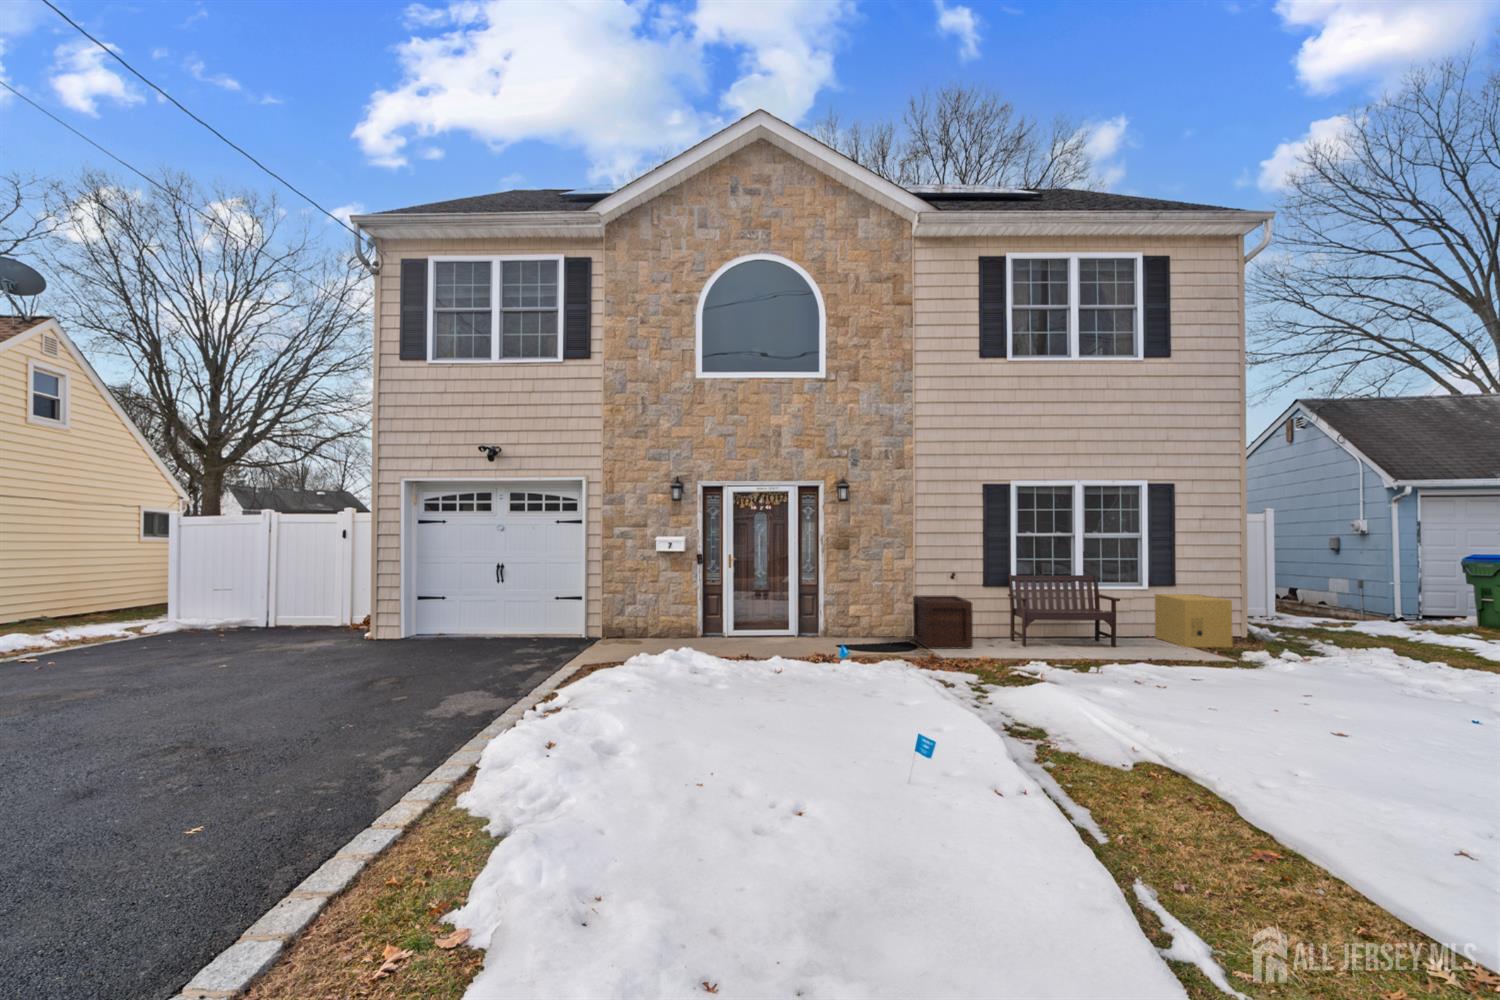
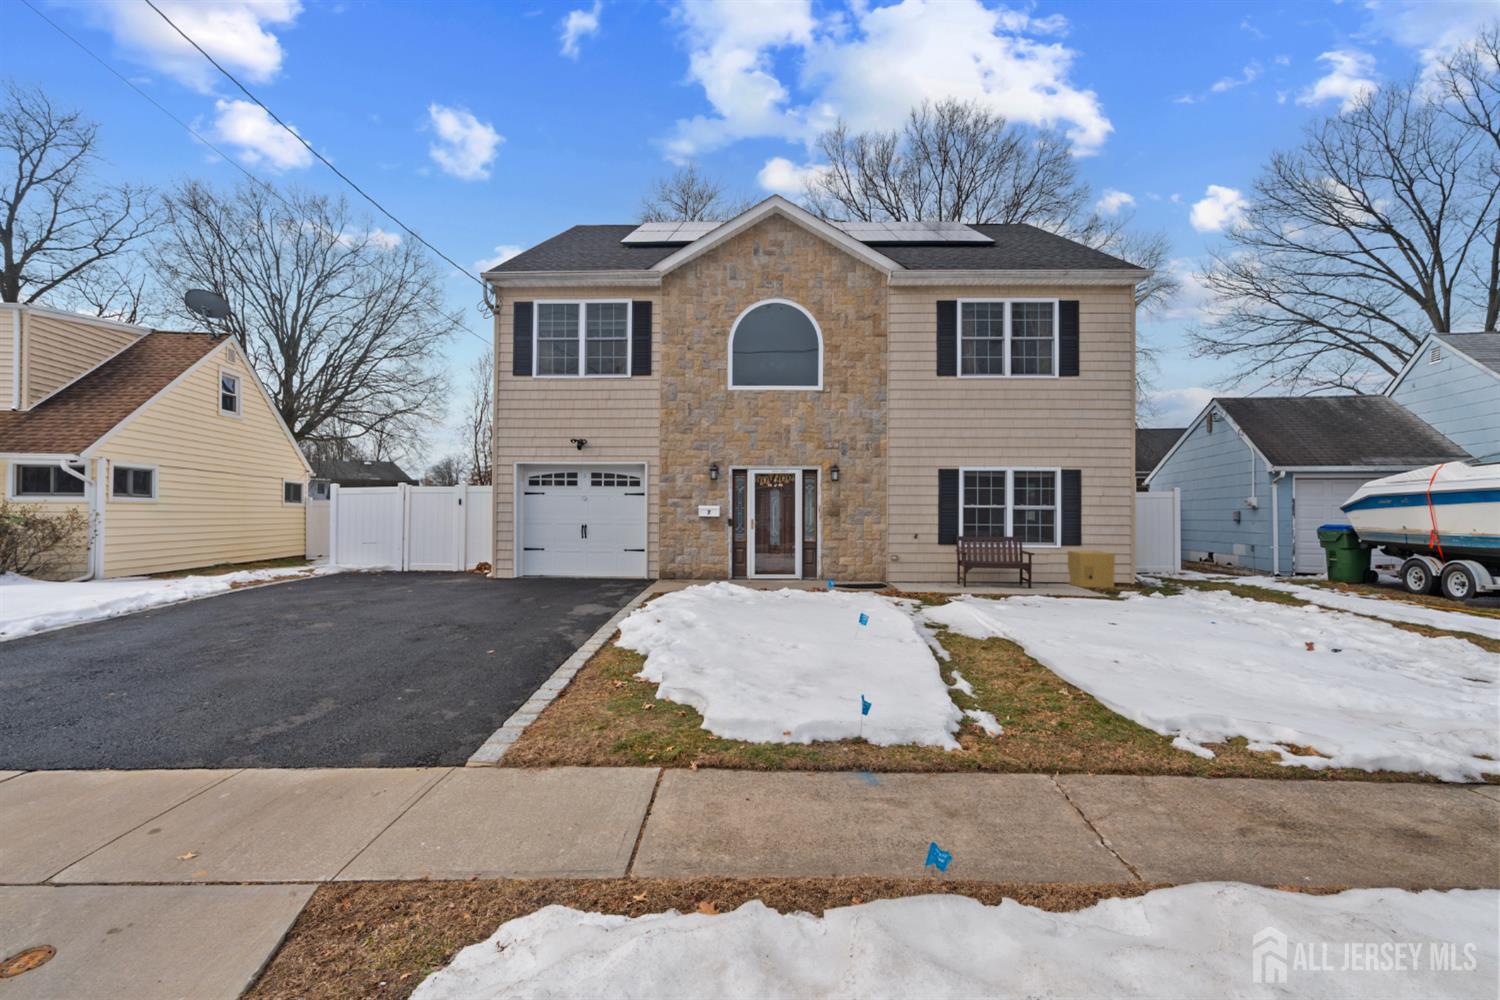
wooden crate: present [913,595,973,649] -> none [886,550,927,587]

